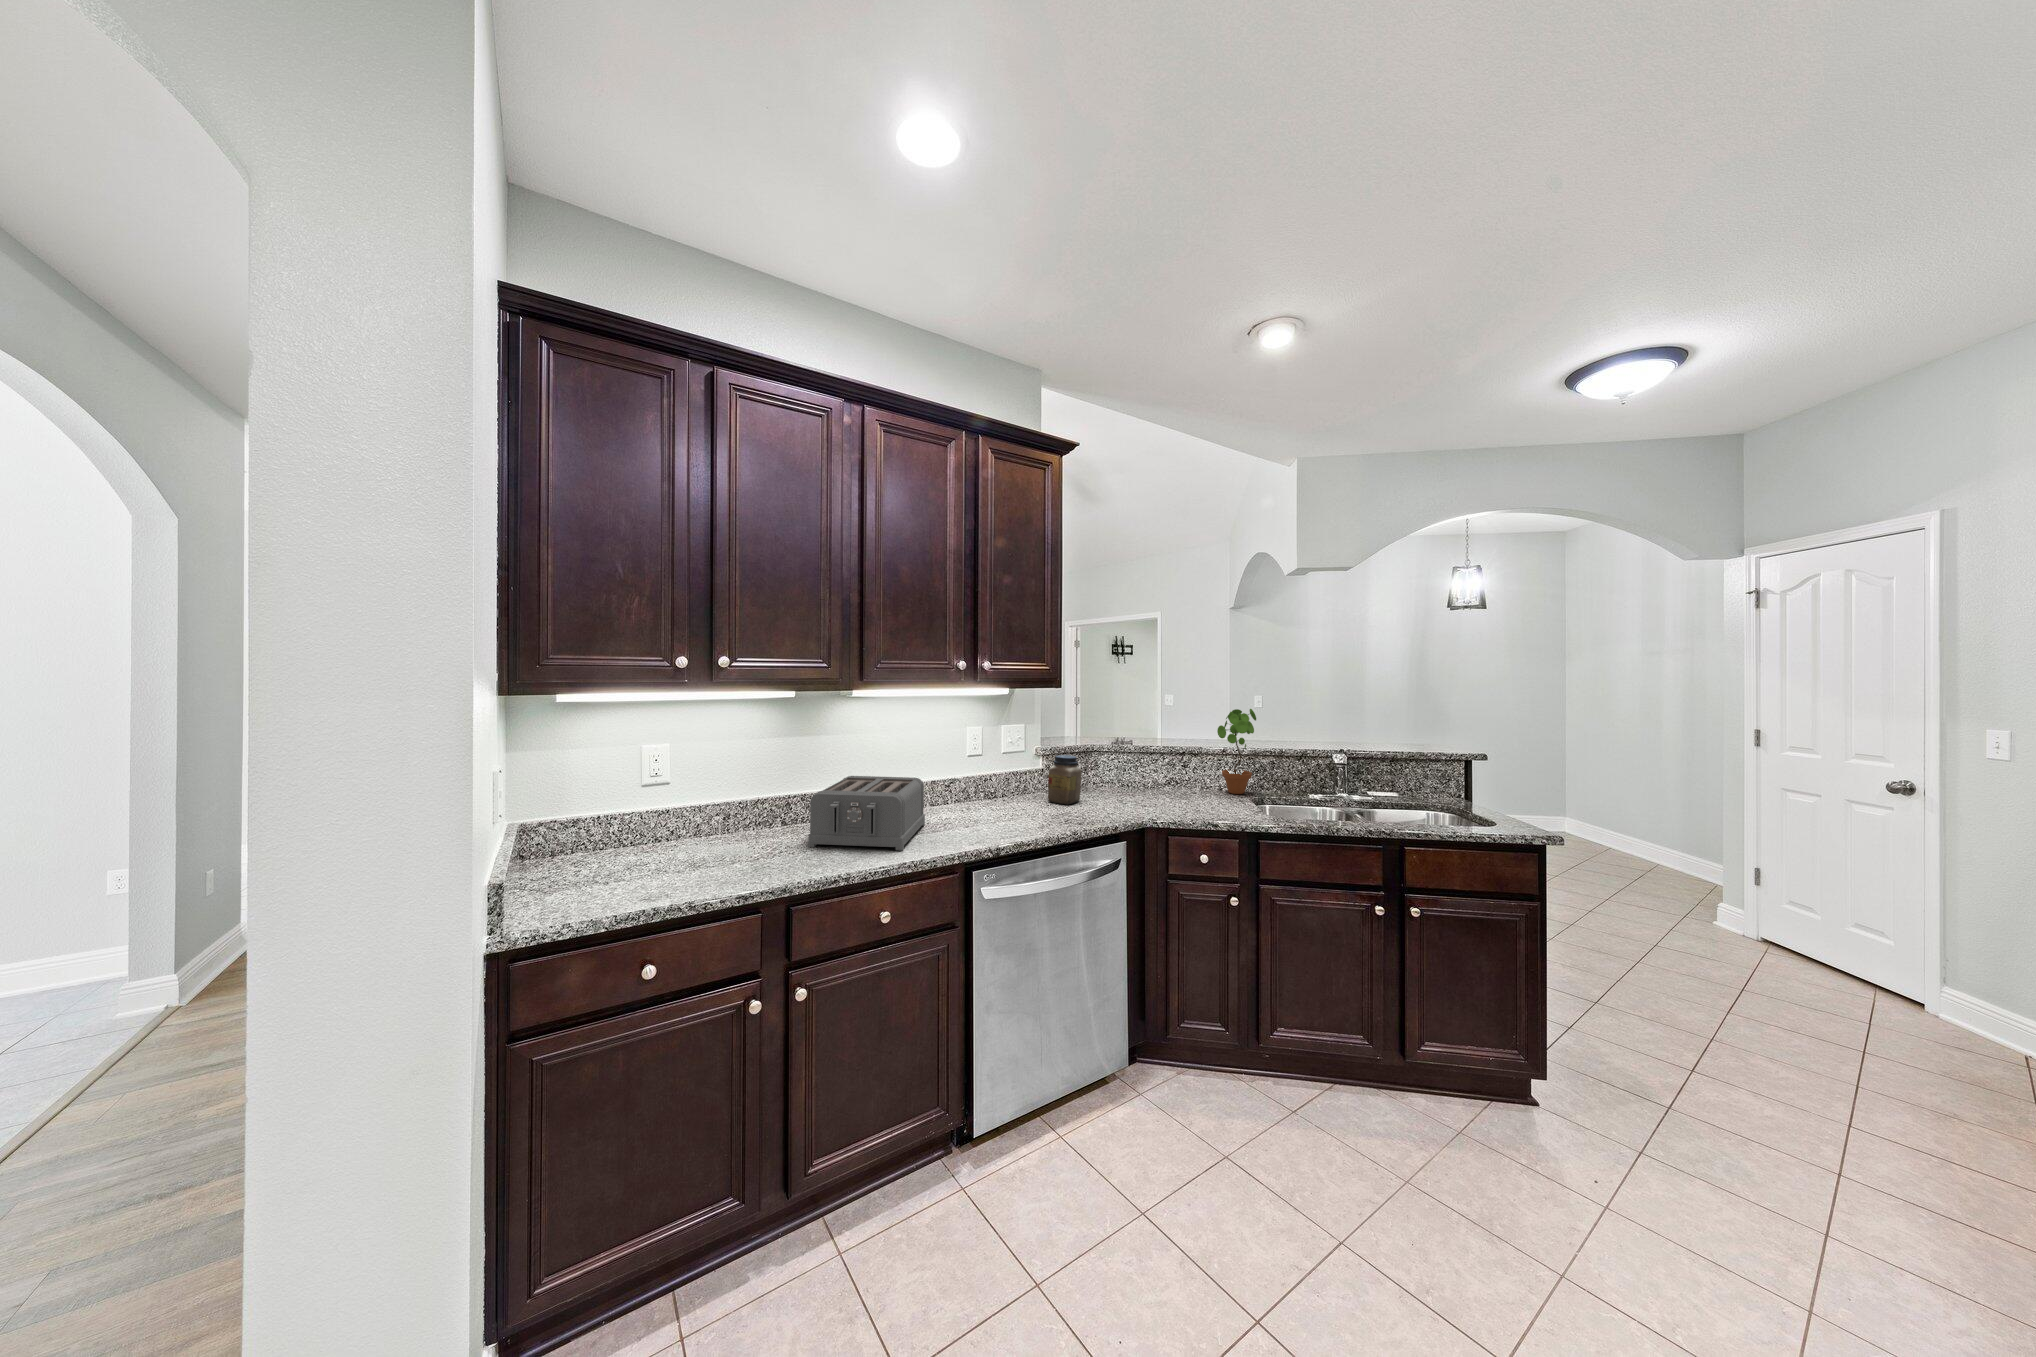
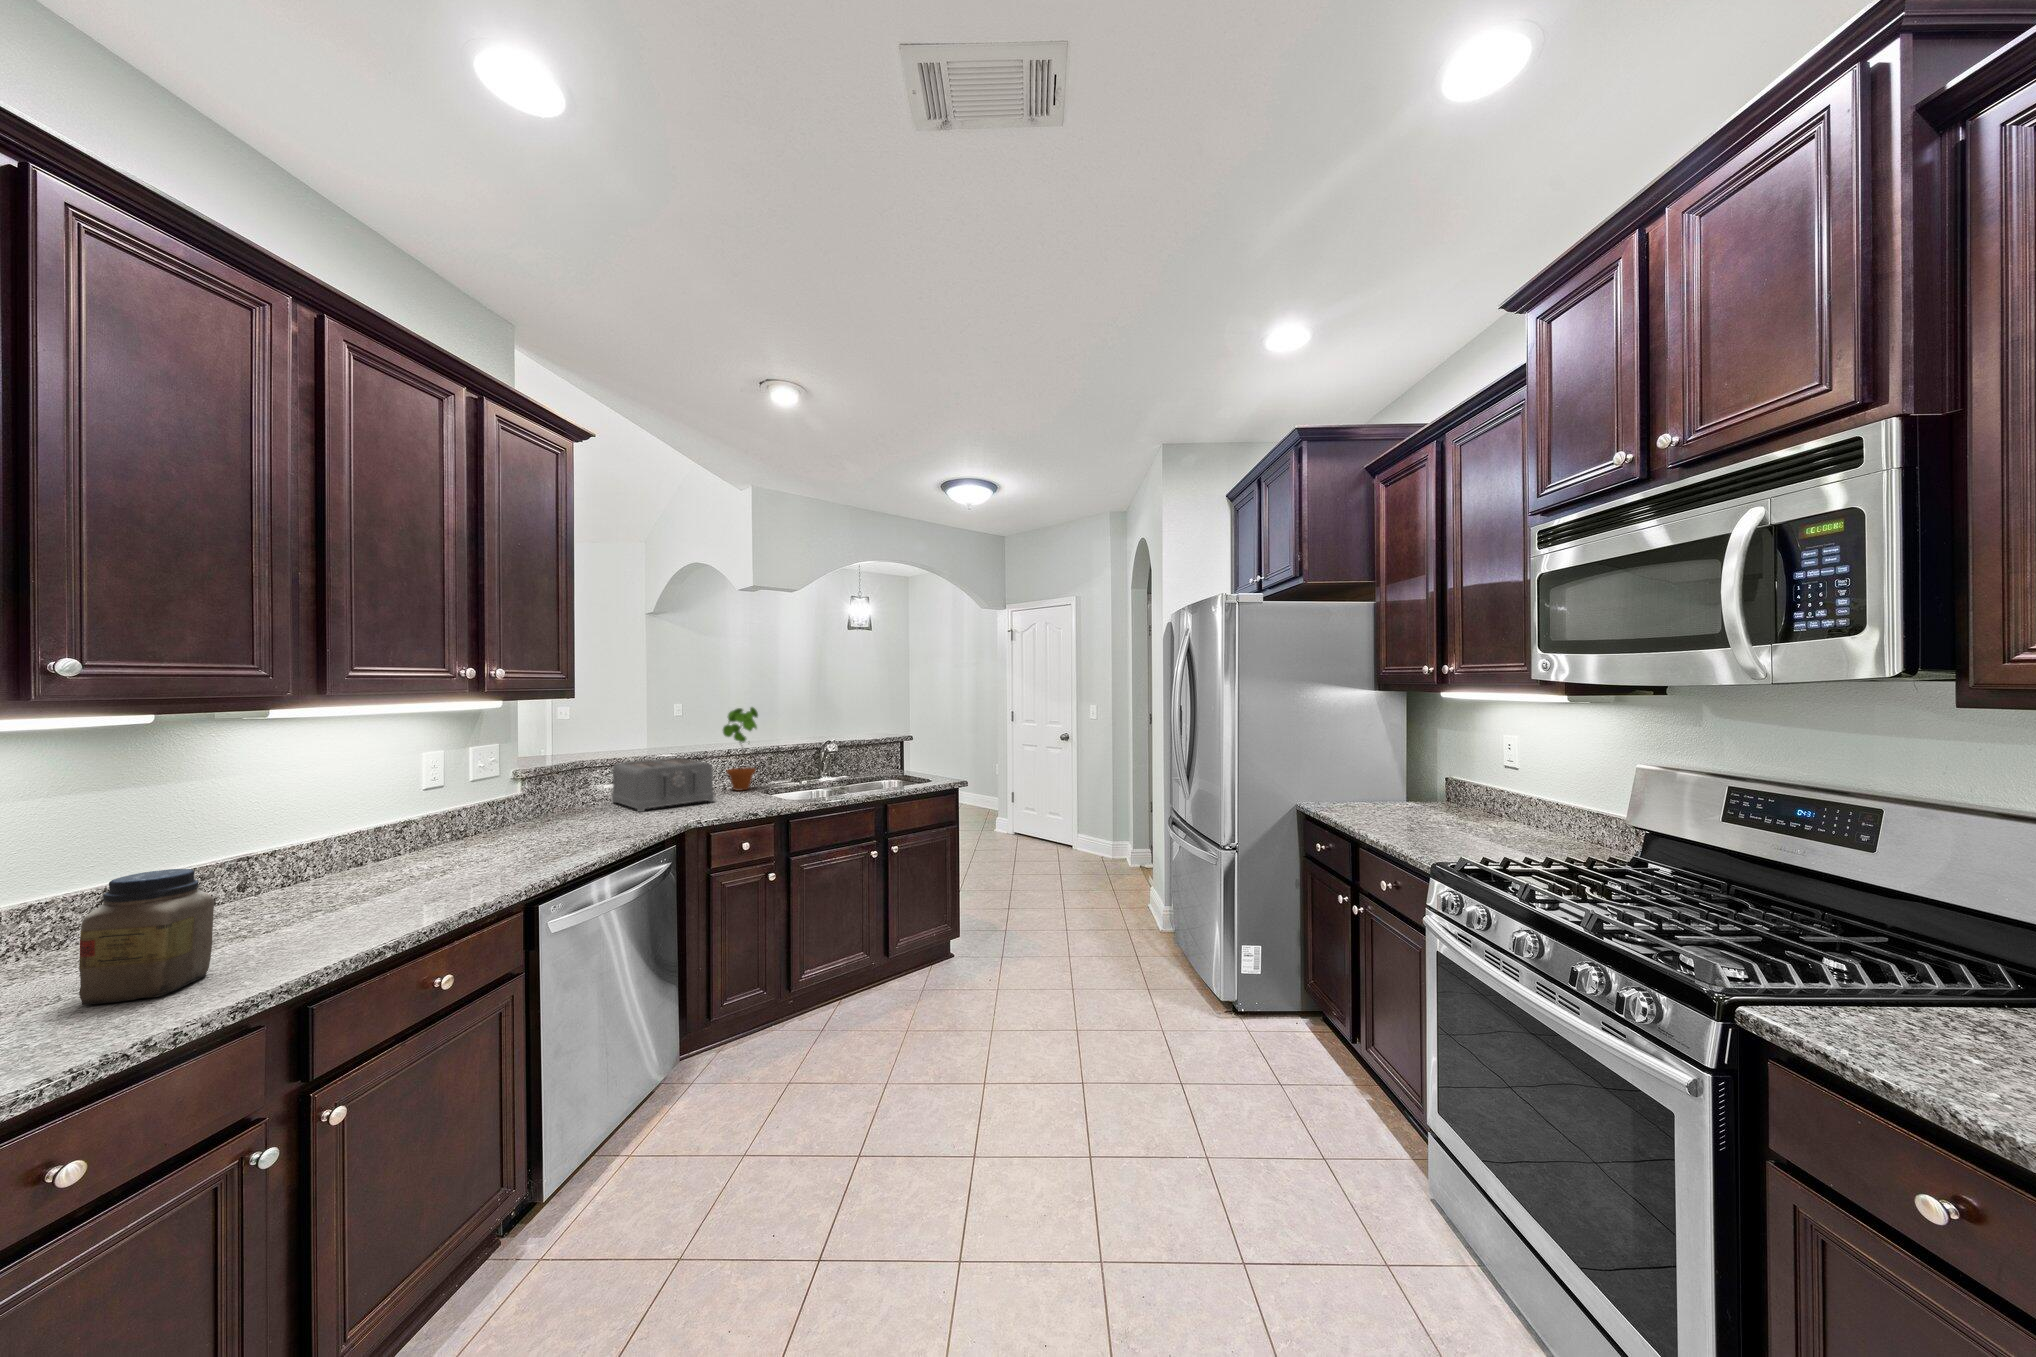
jar: present [1048,755,1082,805] -> present [79,869,214,1005]
toaster: present [808,776,925,850] -> present [612,758,714,812]

